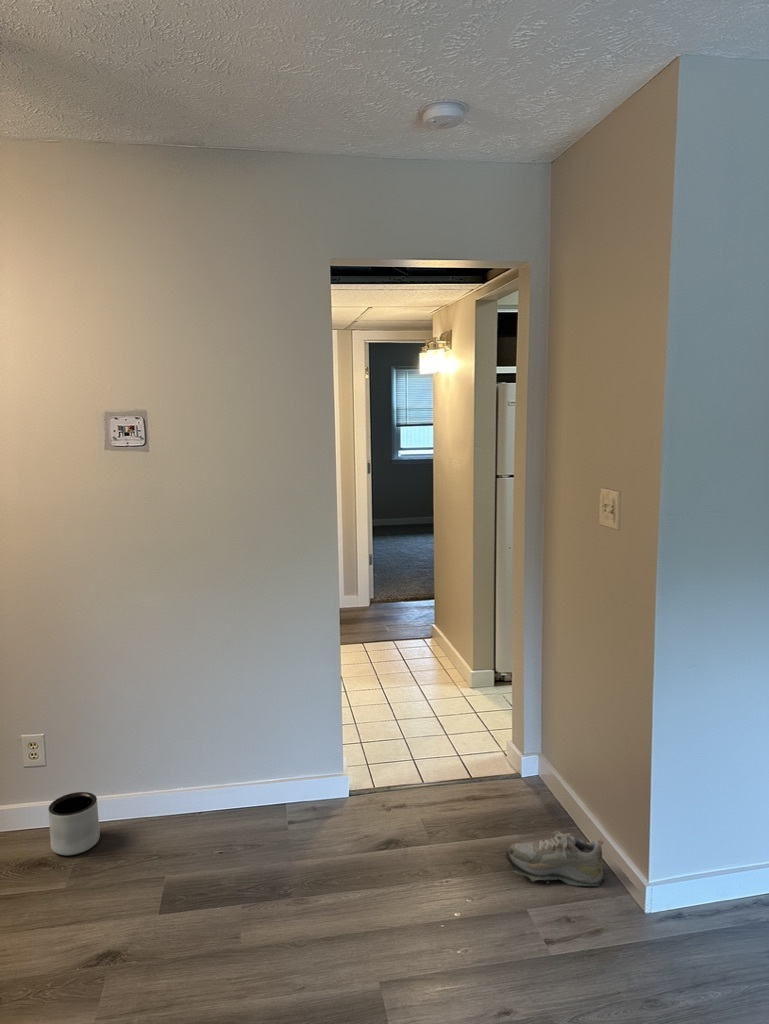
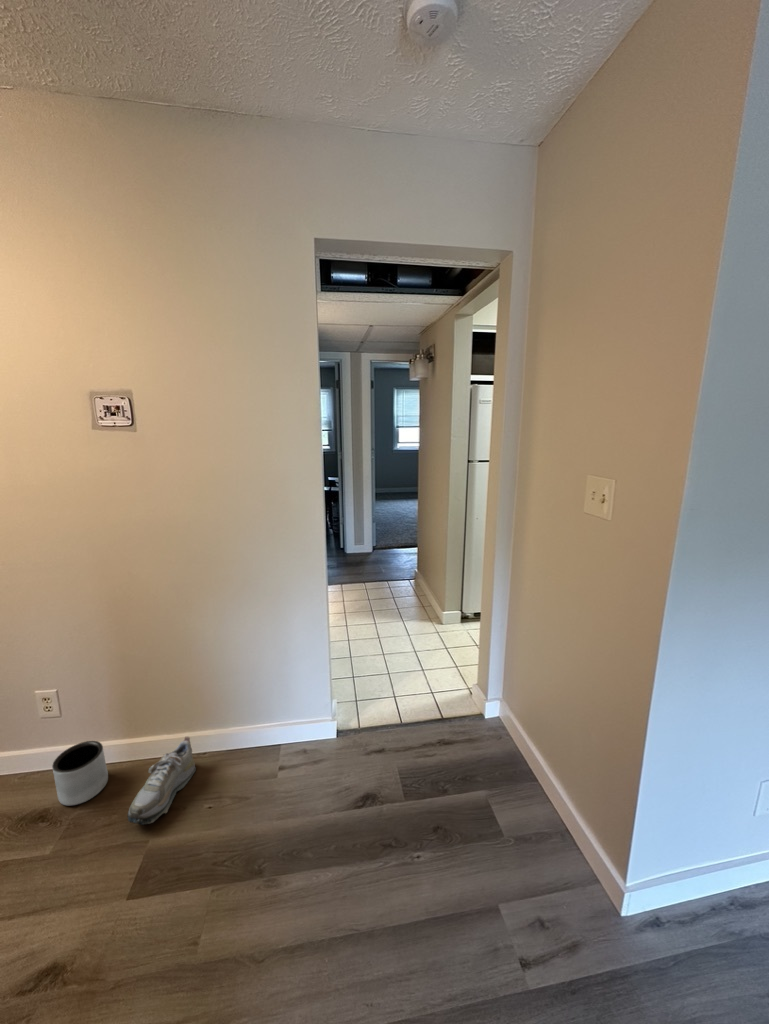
shoe: present [505,831,605,886] -> present [128,737,196,825]

